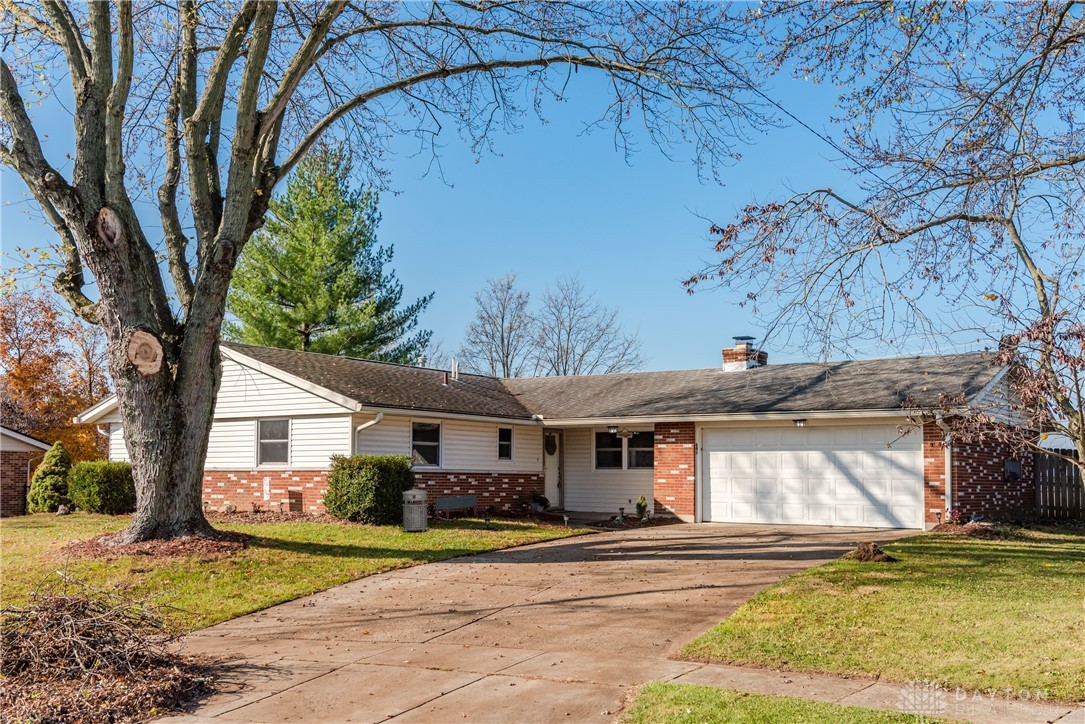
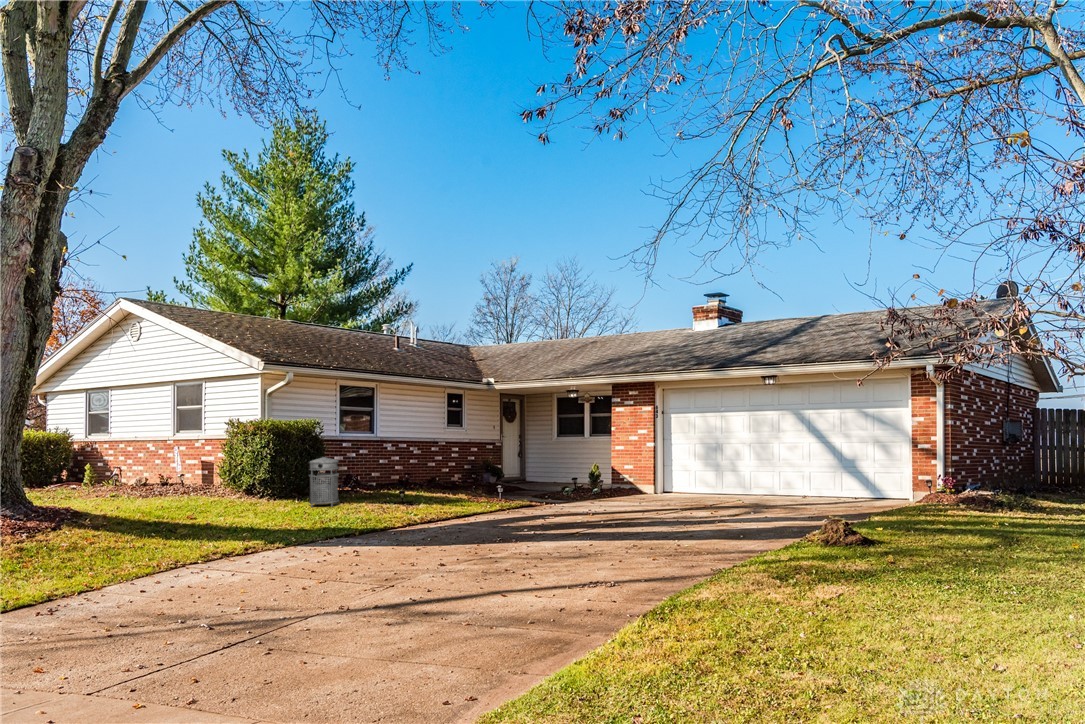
bench: present [436,495,477,519] -> none [366,465,414,491]

